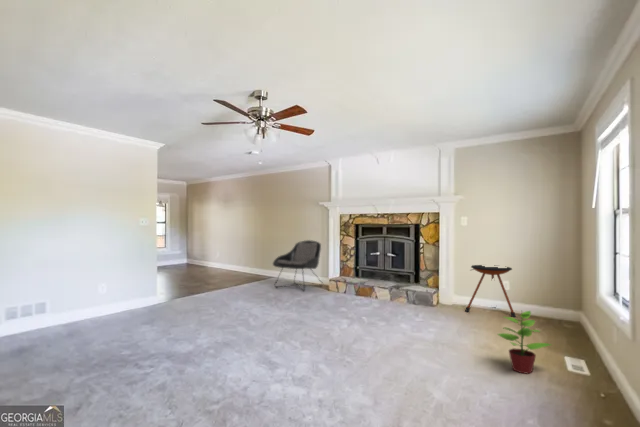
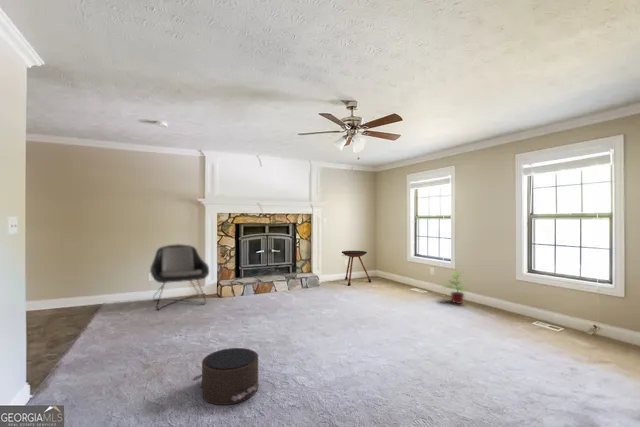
pouf: none [132,300,179,328] -> present [192,348,259,405]

